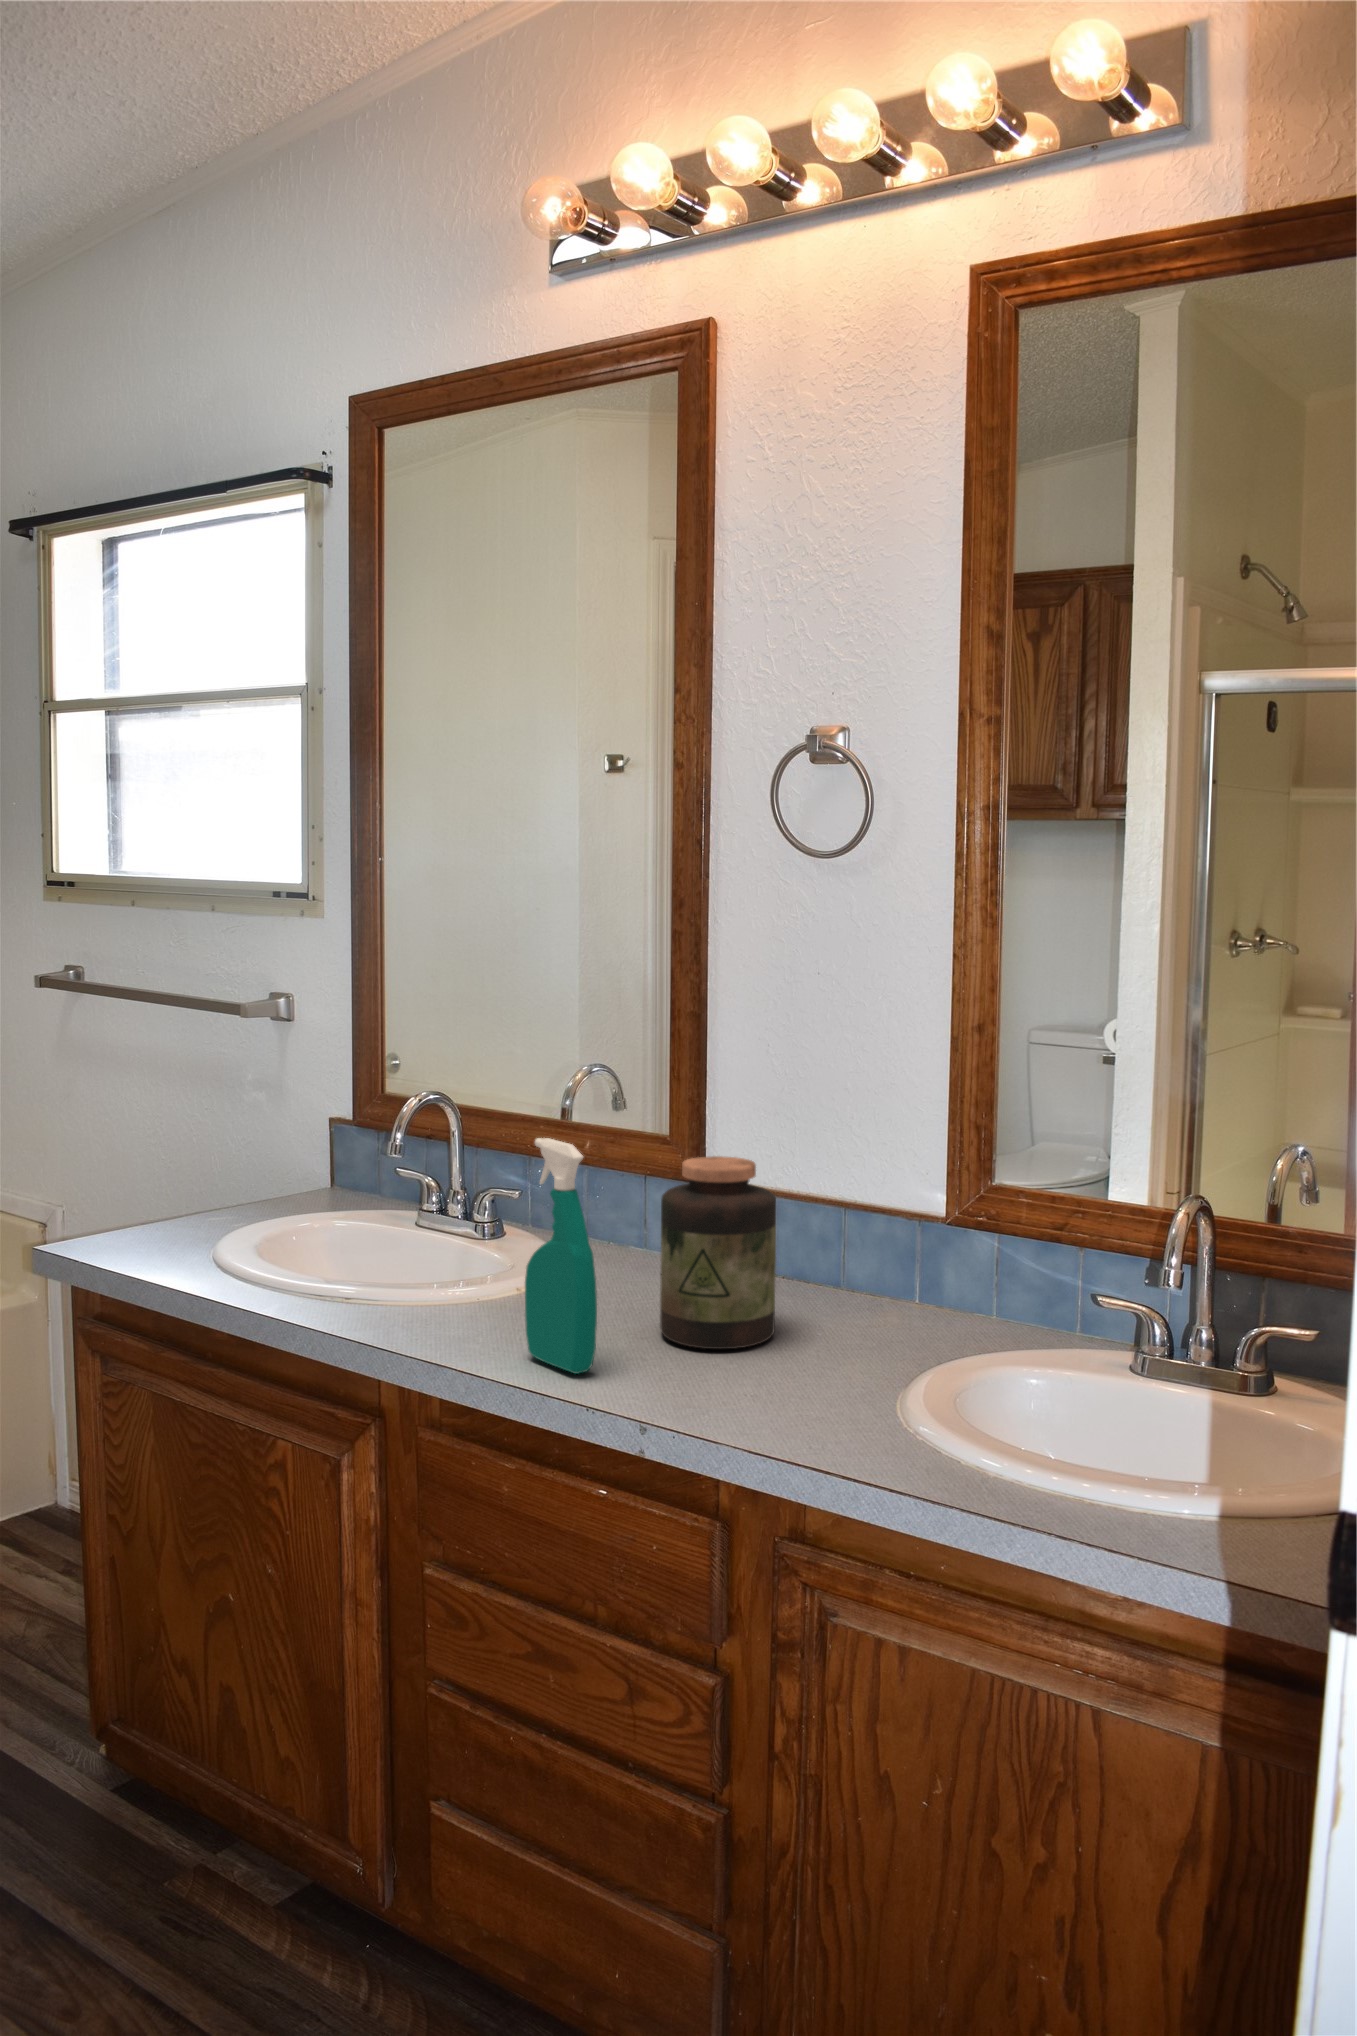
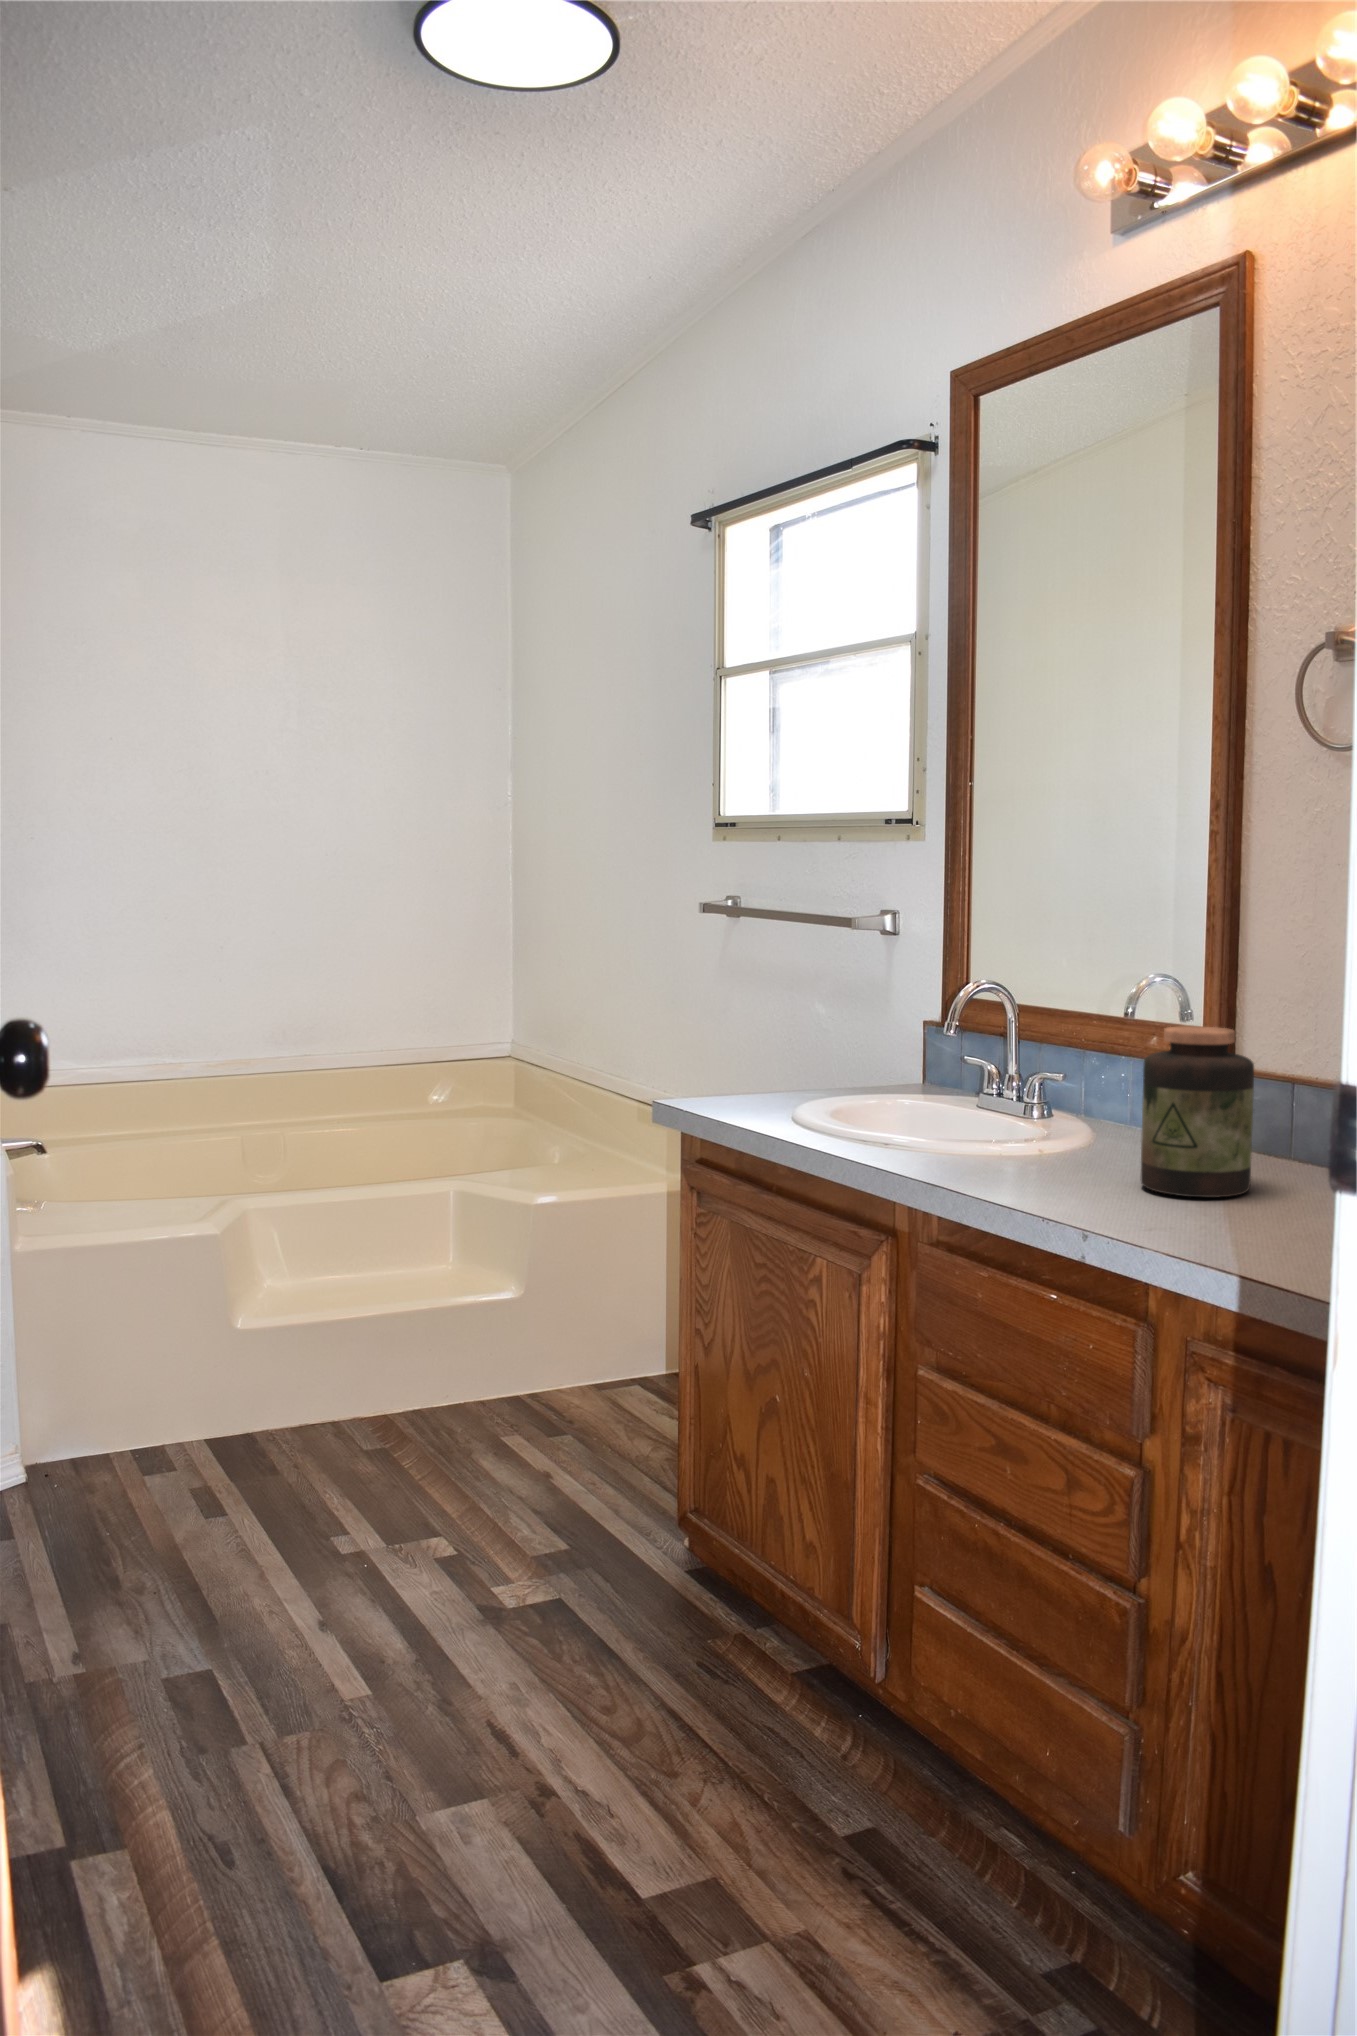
spray bottle: present [525,1138,597,1374] -> none [1011,996,1066,1200]

